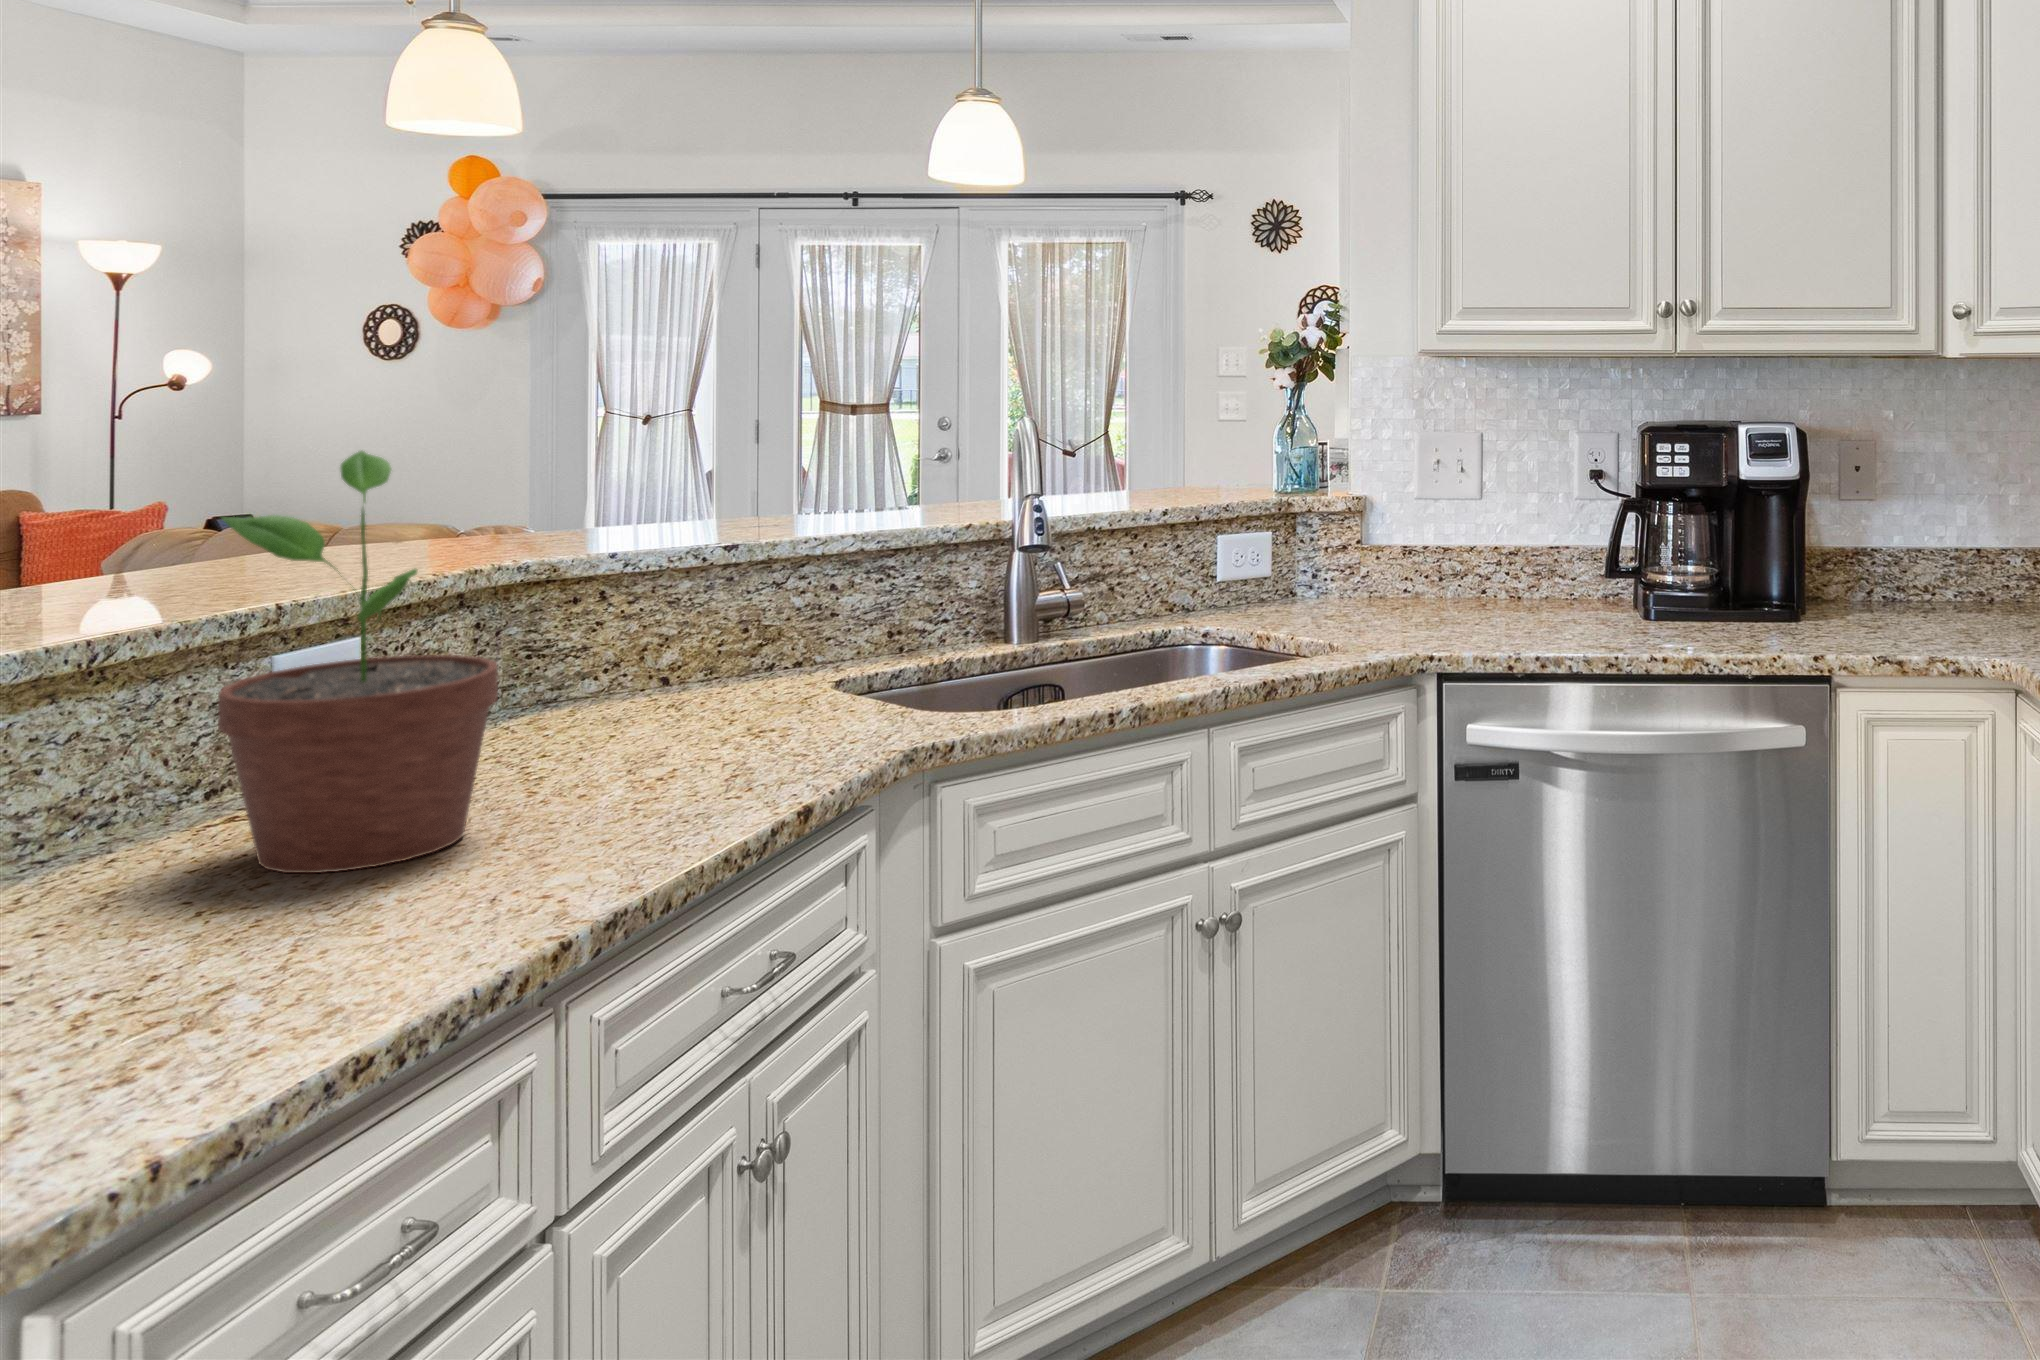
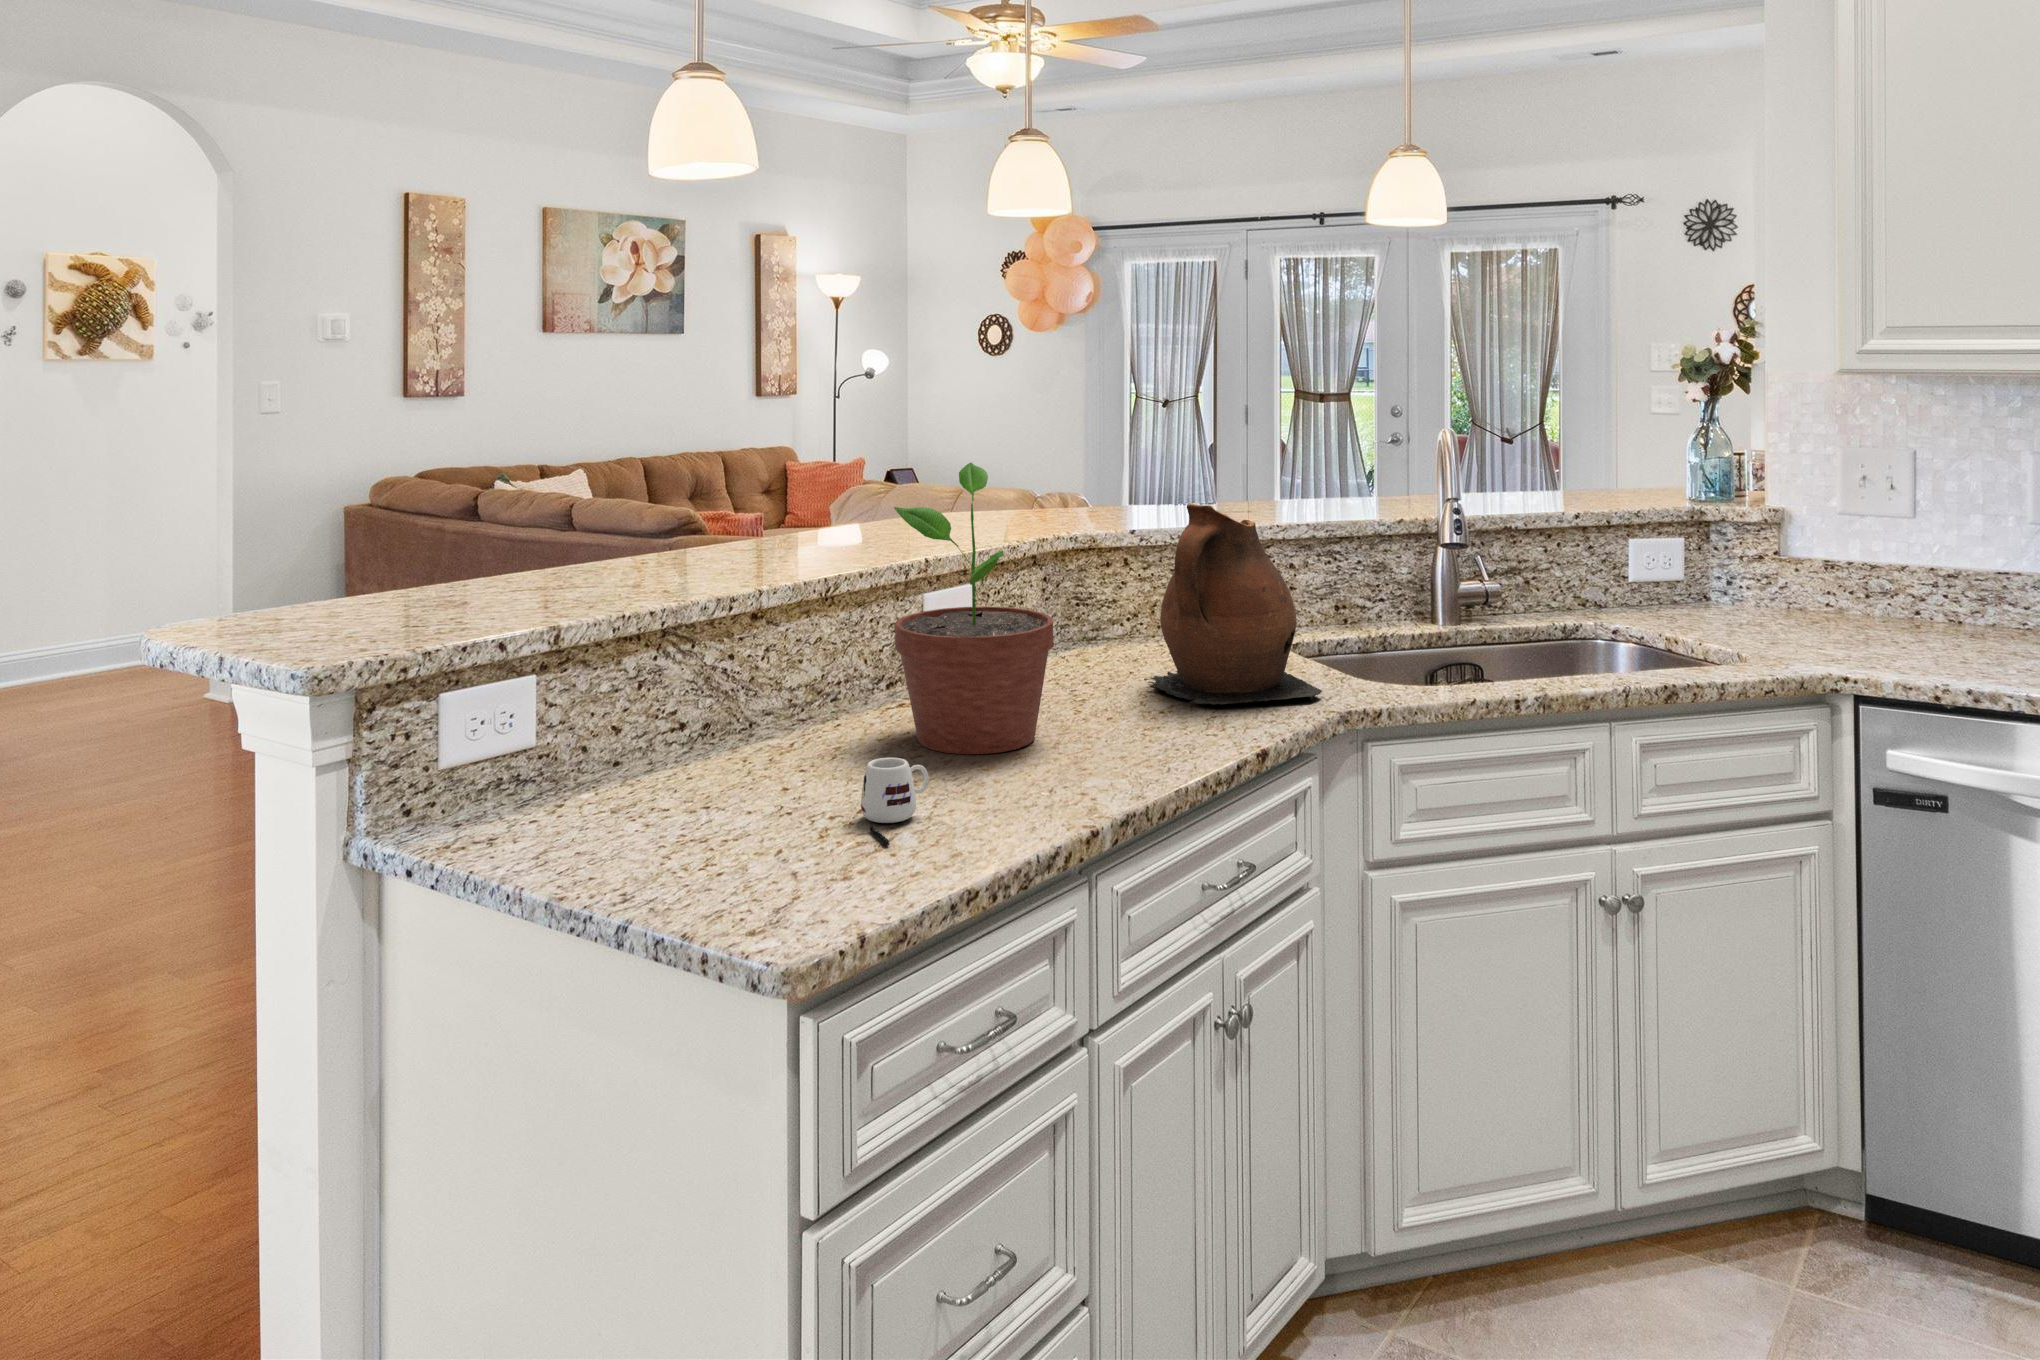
ceramic pitcher: none [633,502,882,761] -> present [1144,504,1322,705]
mug: none [145,887,278,1025] -> present [861,758,929,846]

